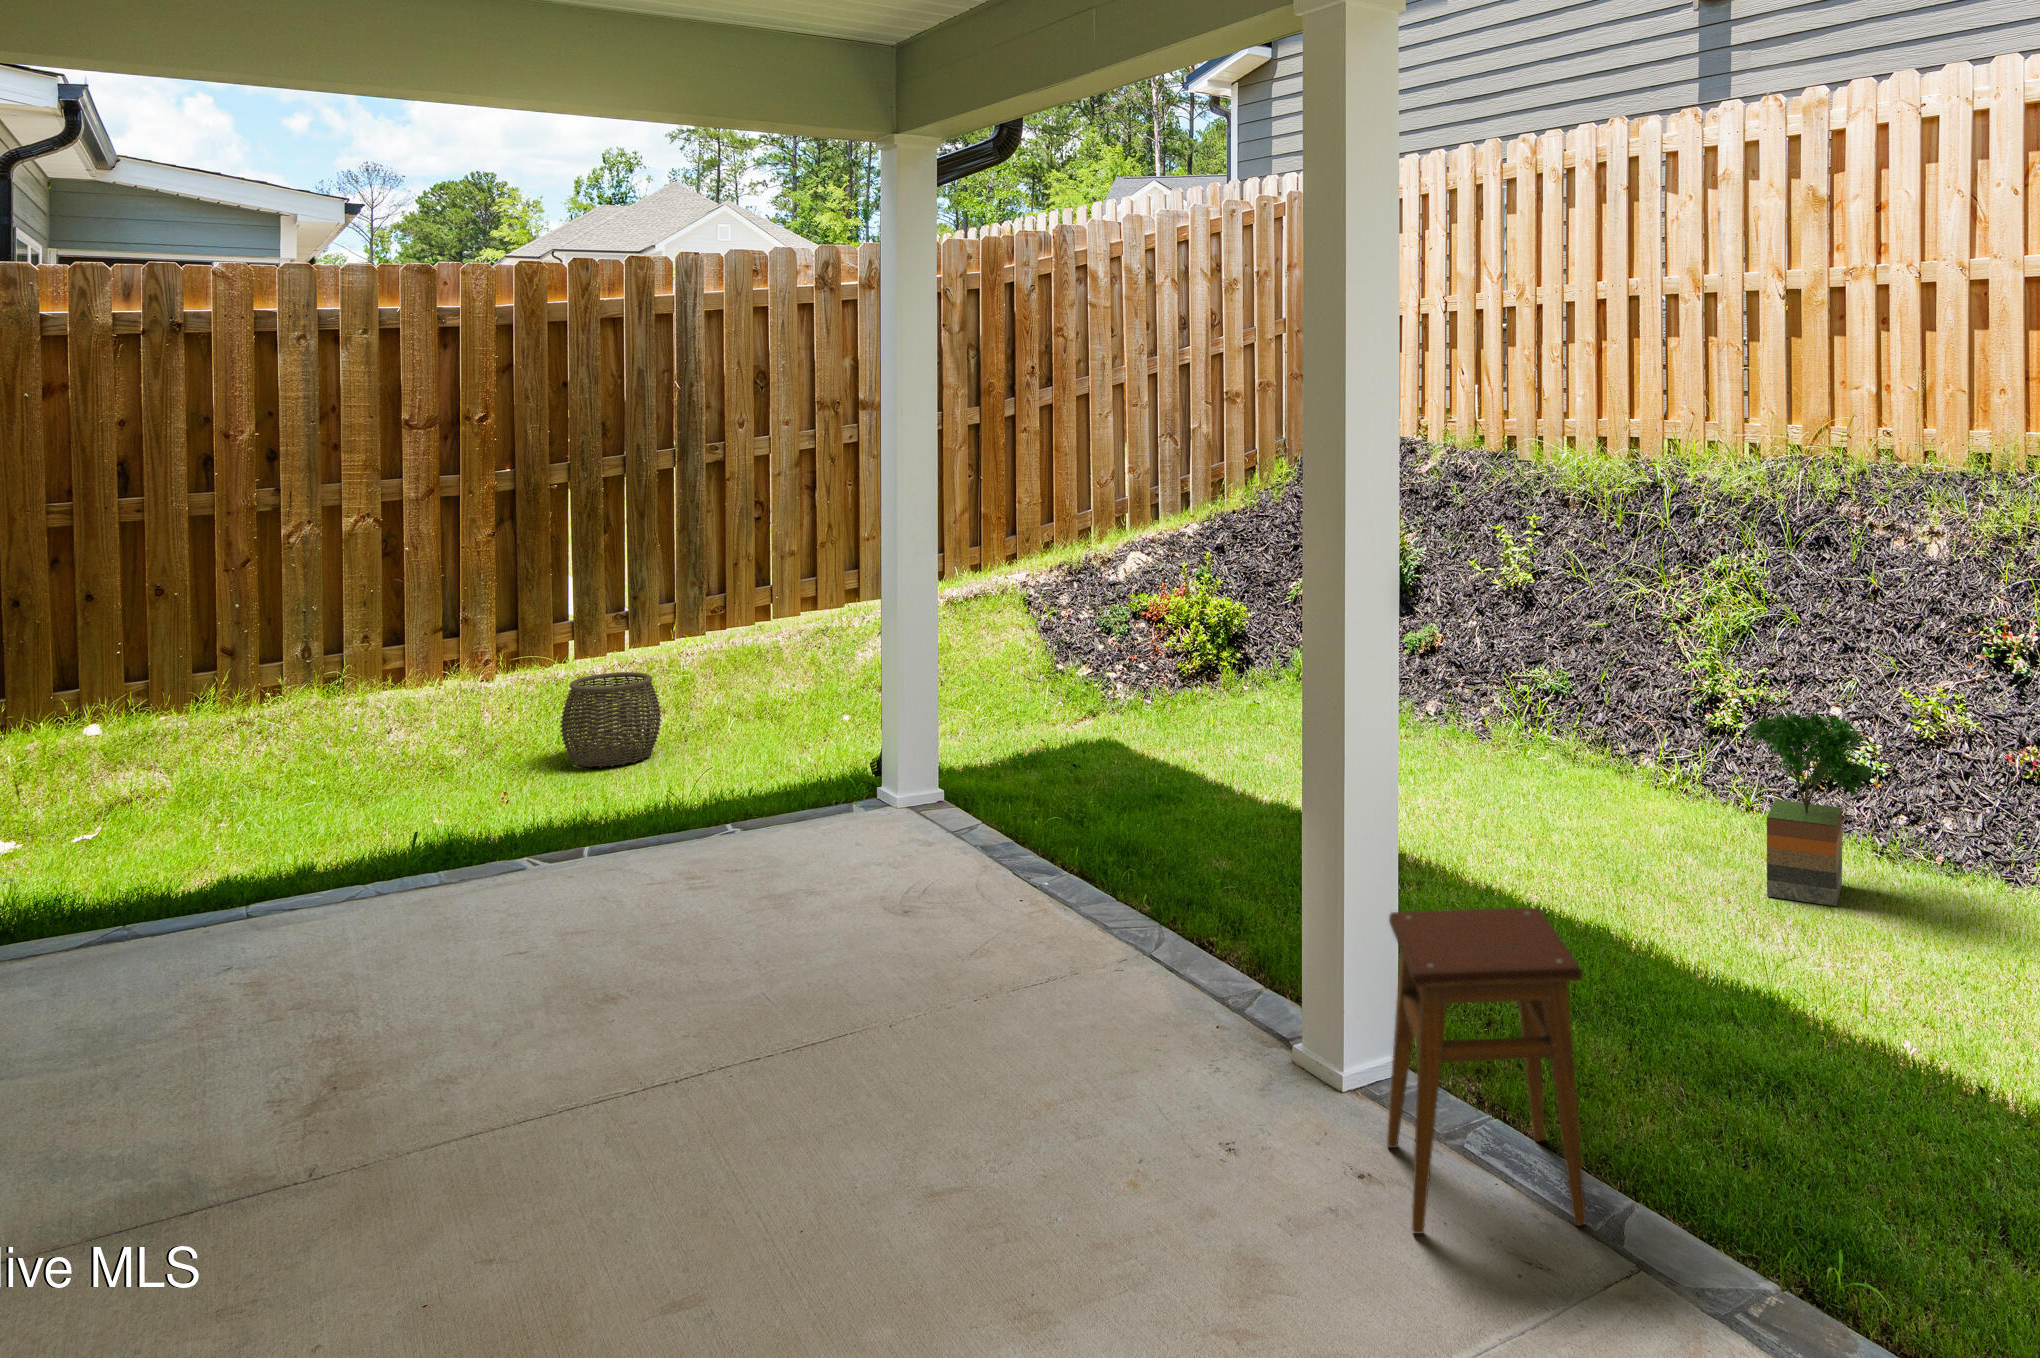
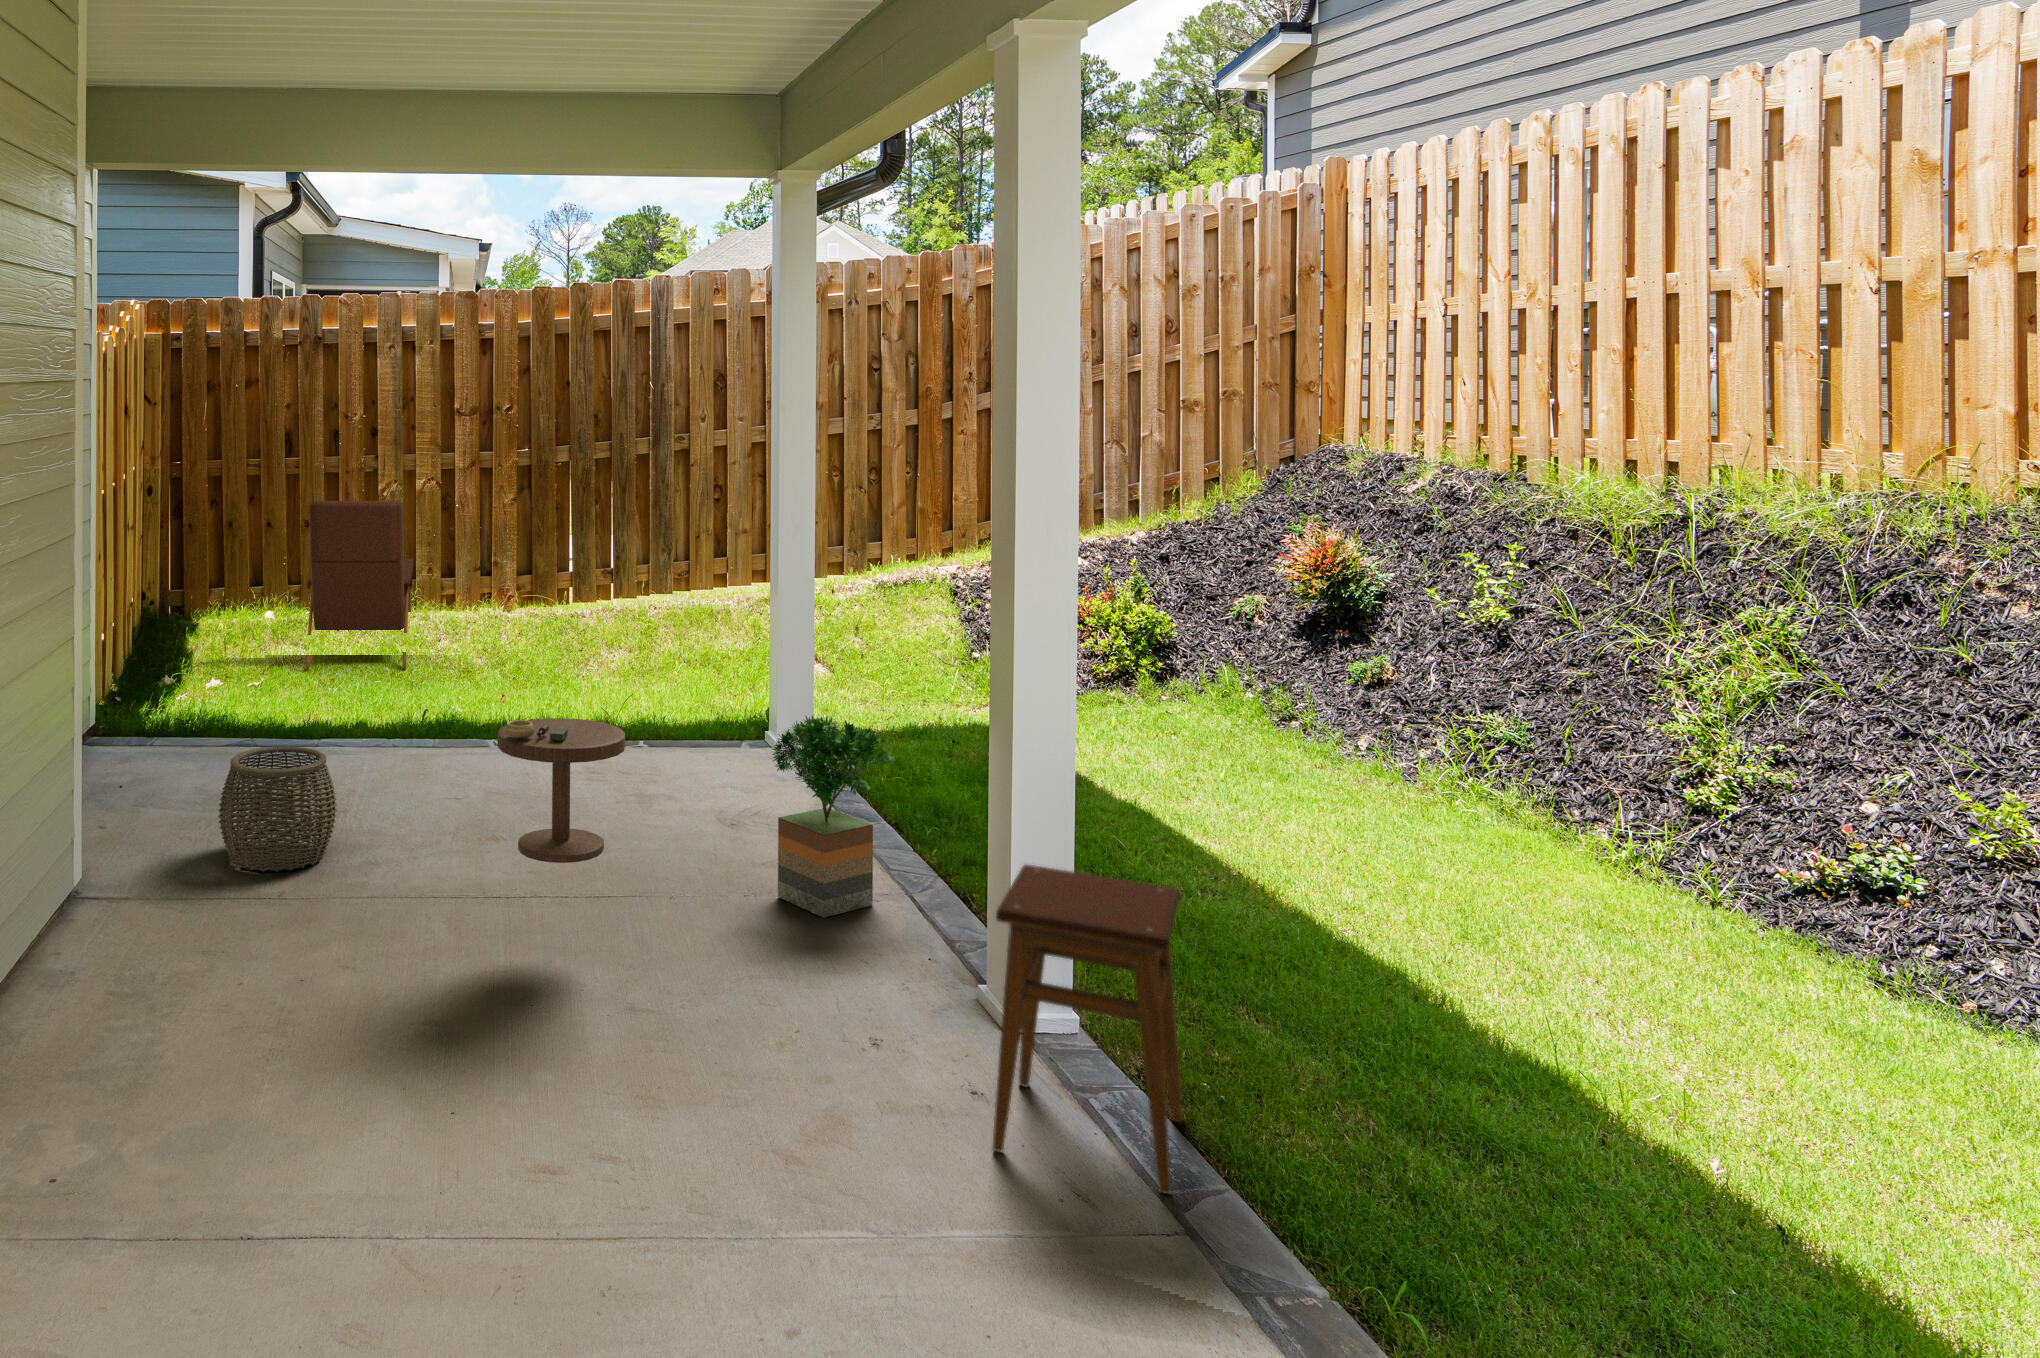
armchair: none [178,550,351,798] -> present [306,501,415,670]
woven basket: present [560,672,662,768] -> present [218,746,337,872]
potted tree: present [1749,710,1873,906] -> present [772,715,894,918]
side table: none [720,830,892,1150] -> present [498,718,625,961]

